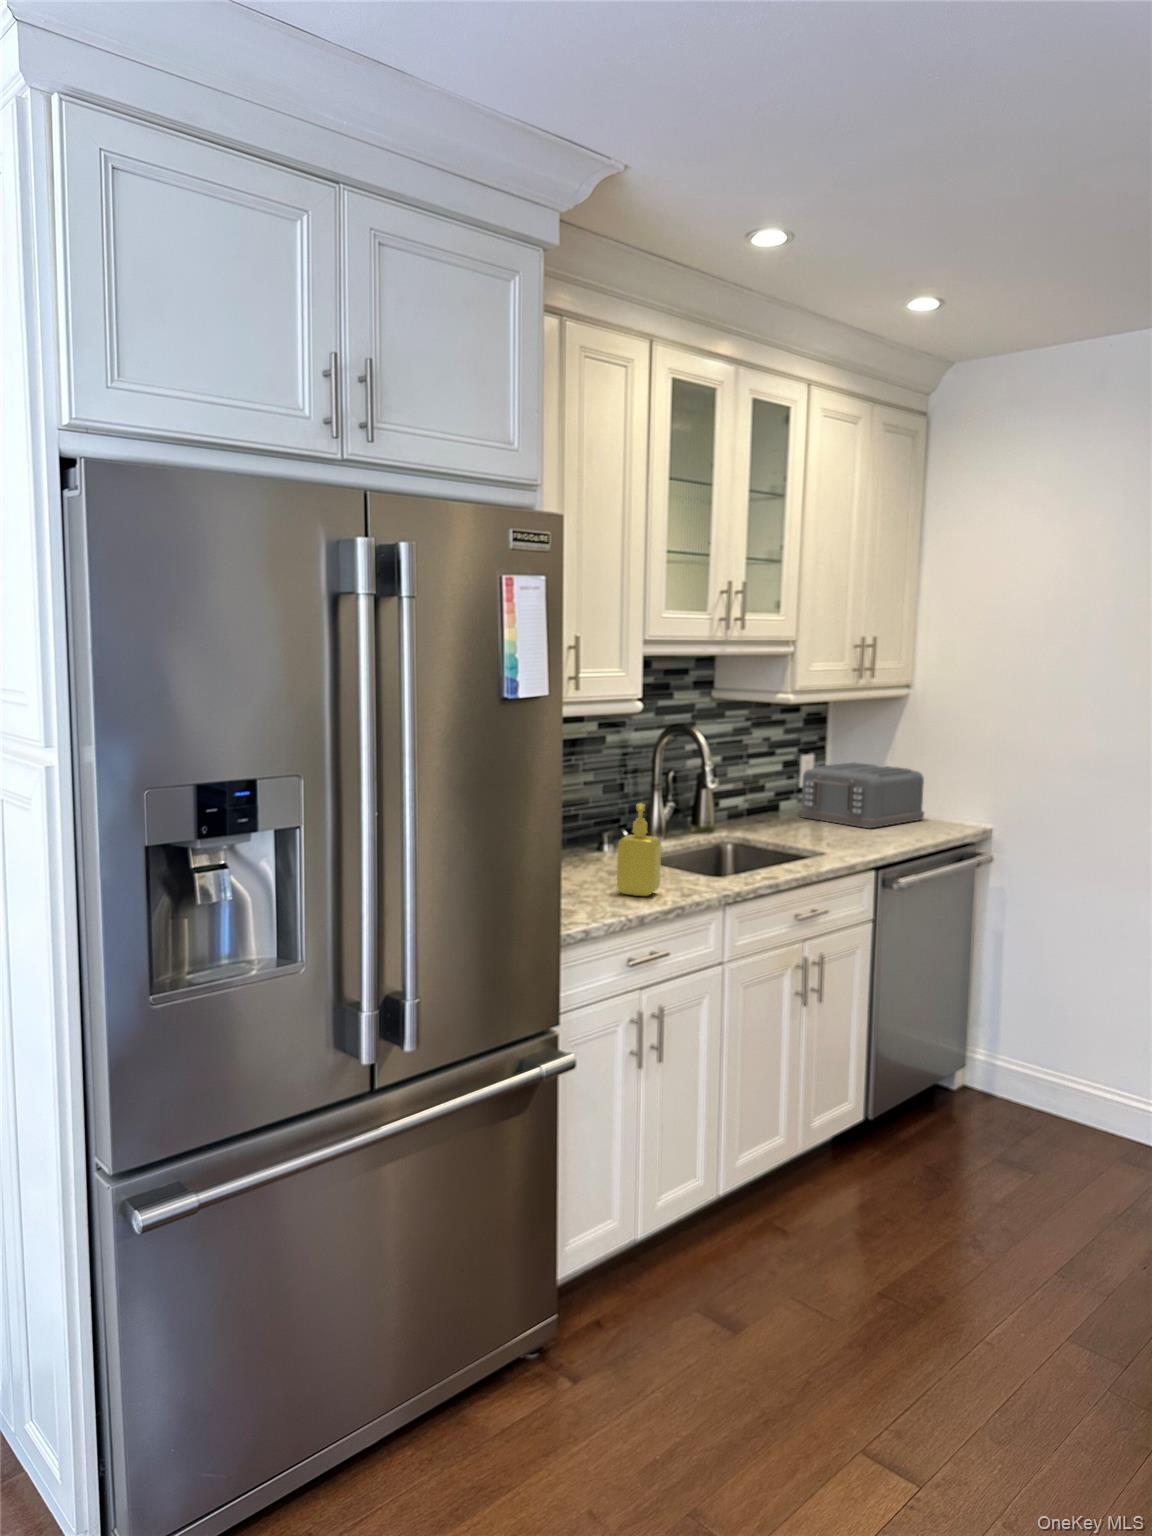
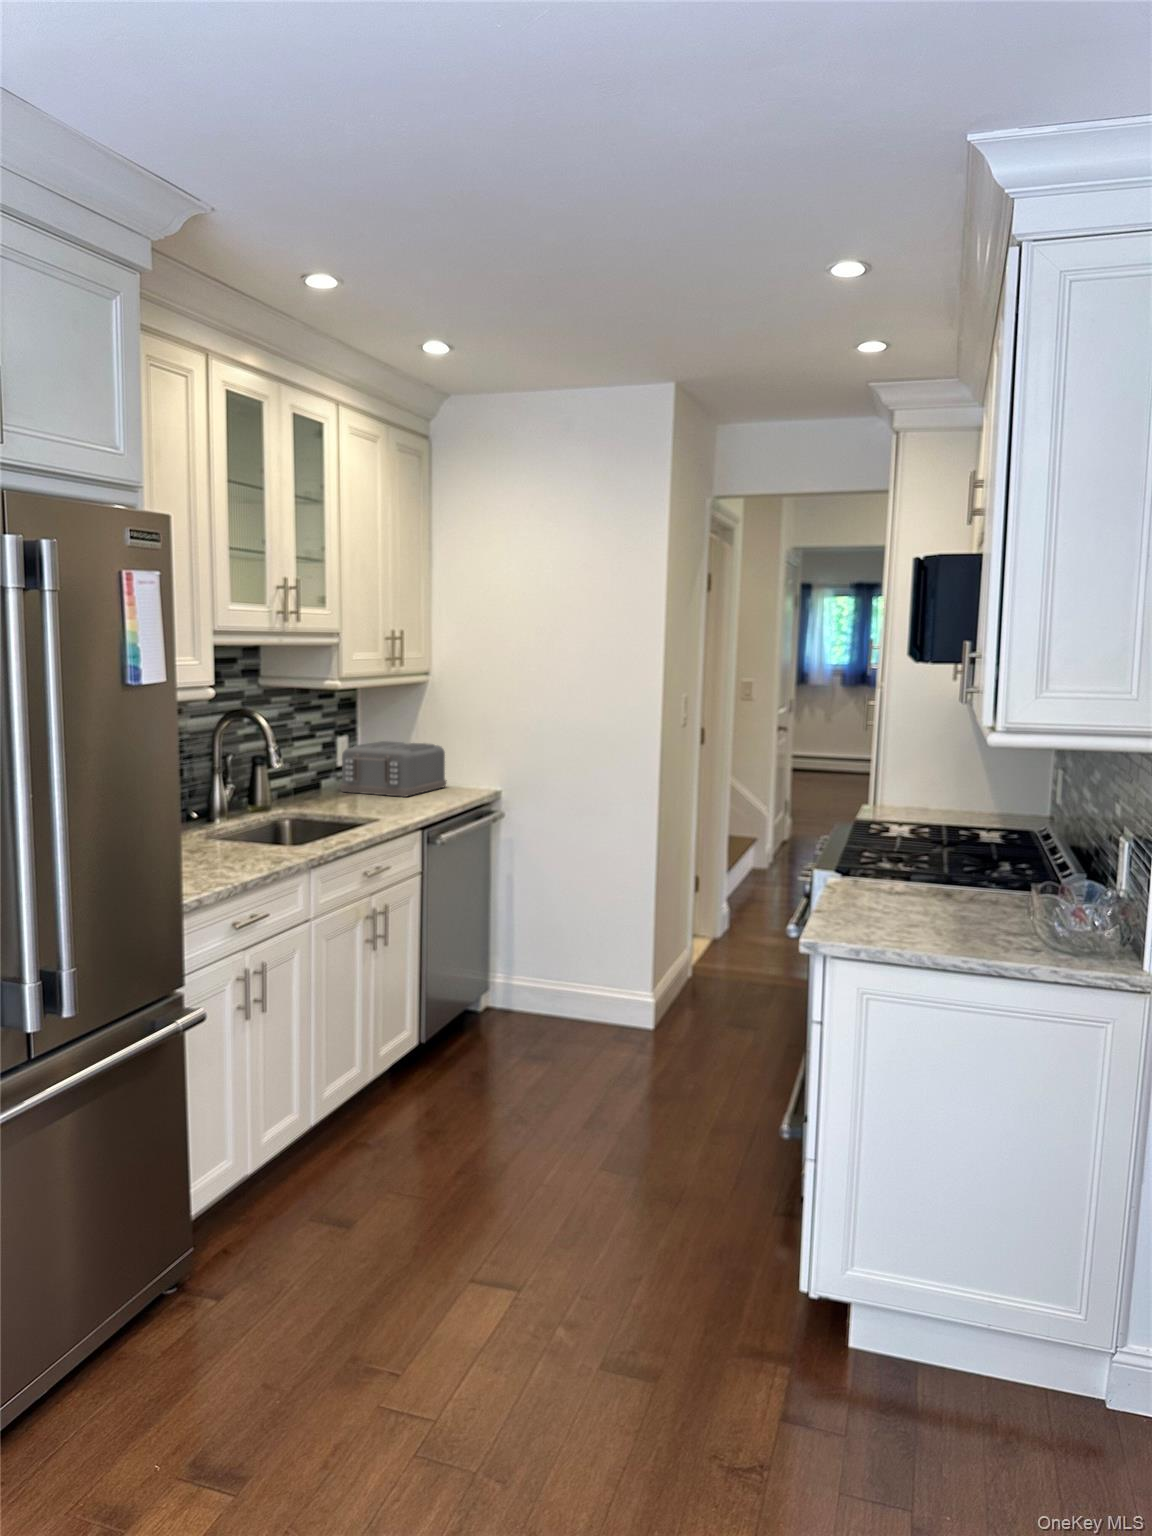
soap dispenser: present [617,803,661,896] -> none [211,781,252,866]

